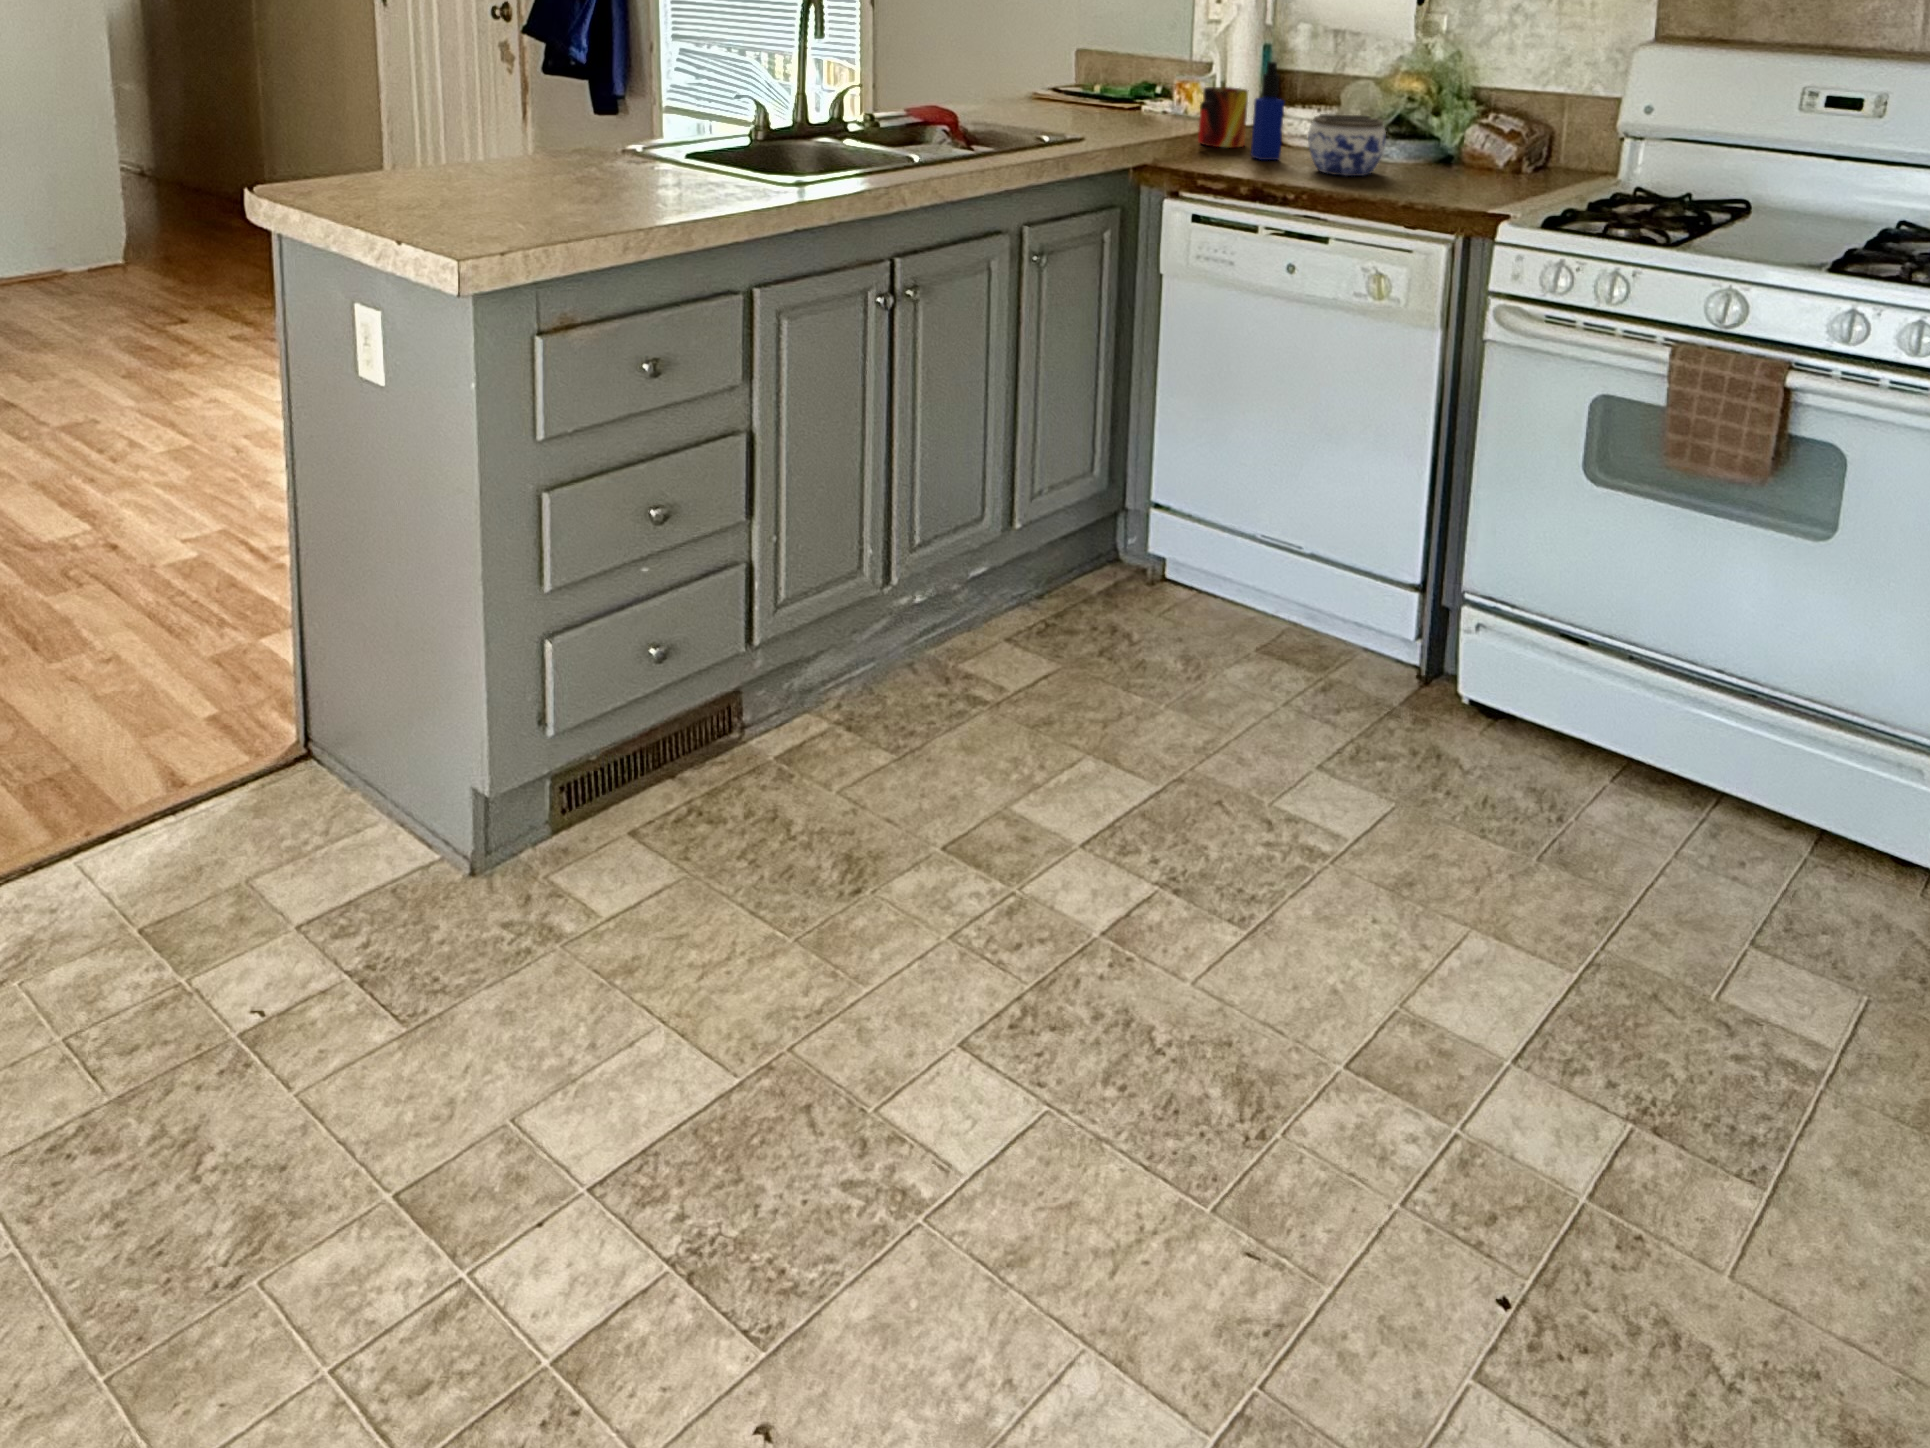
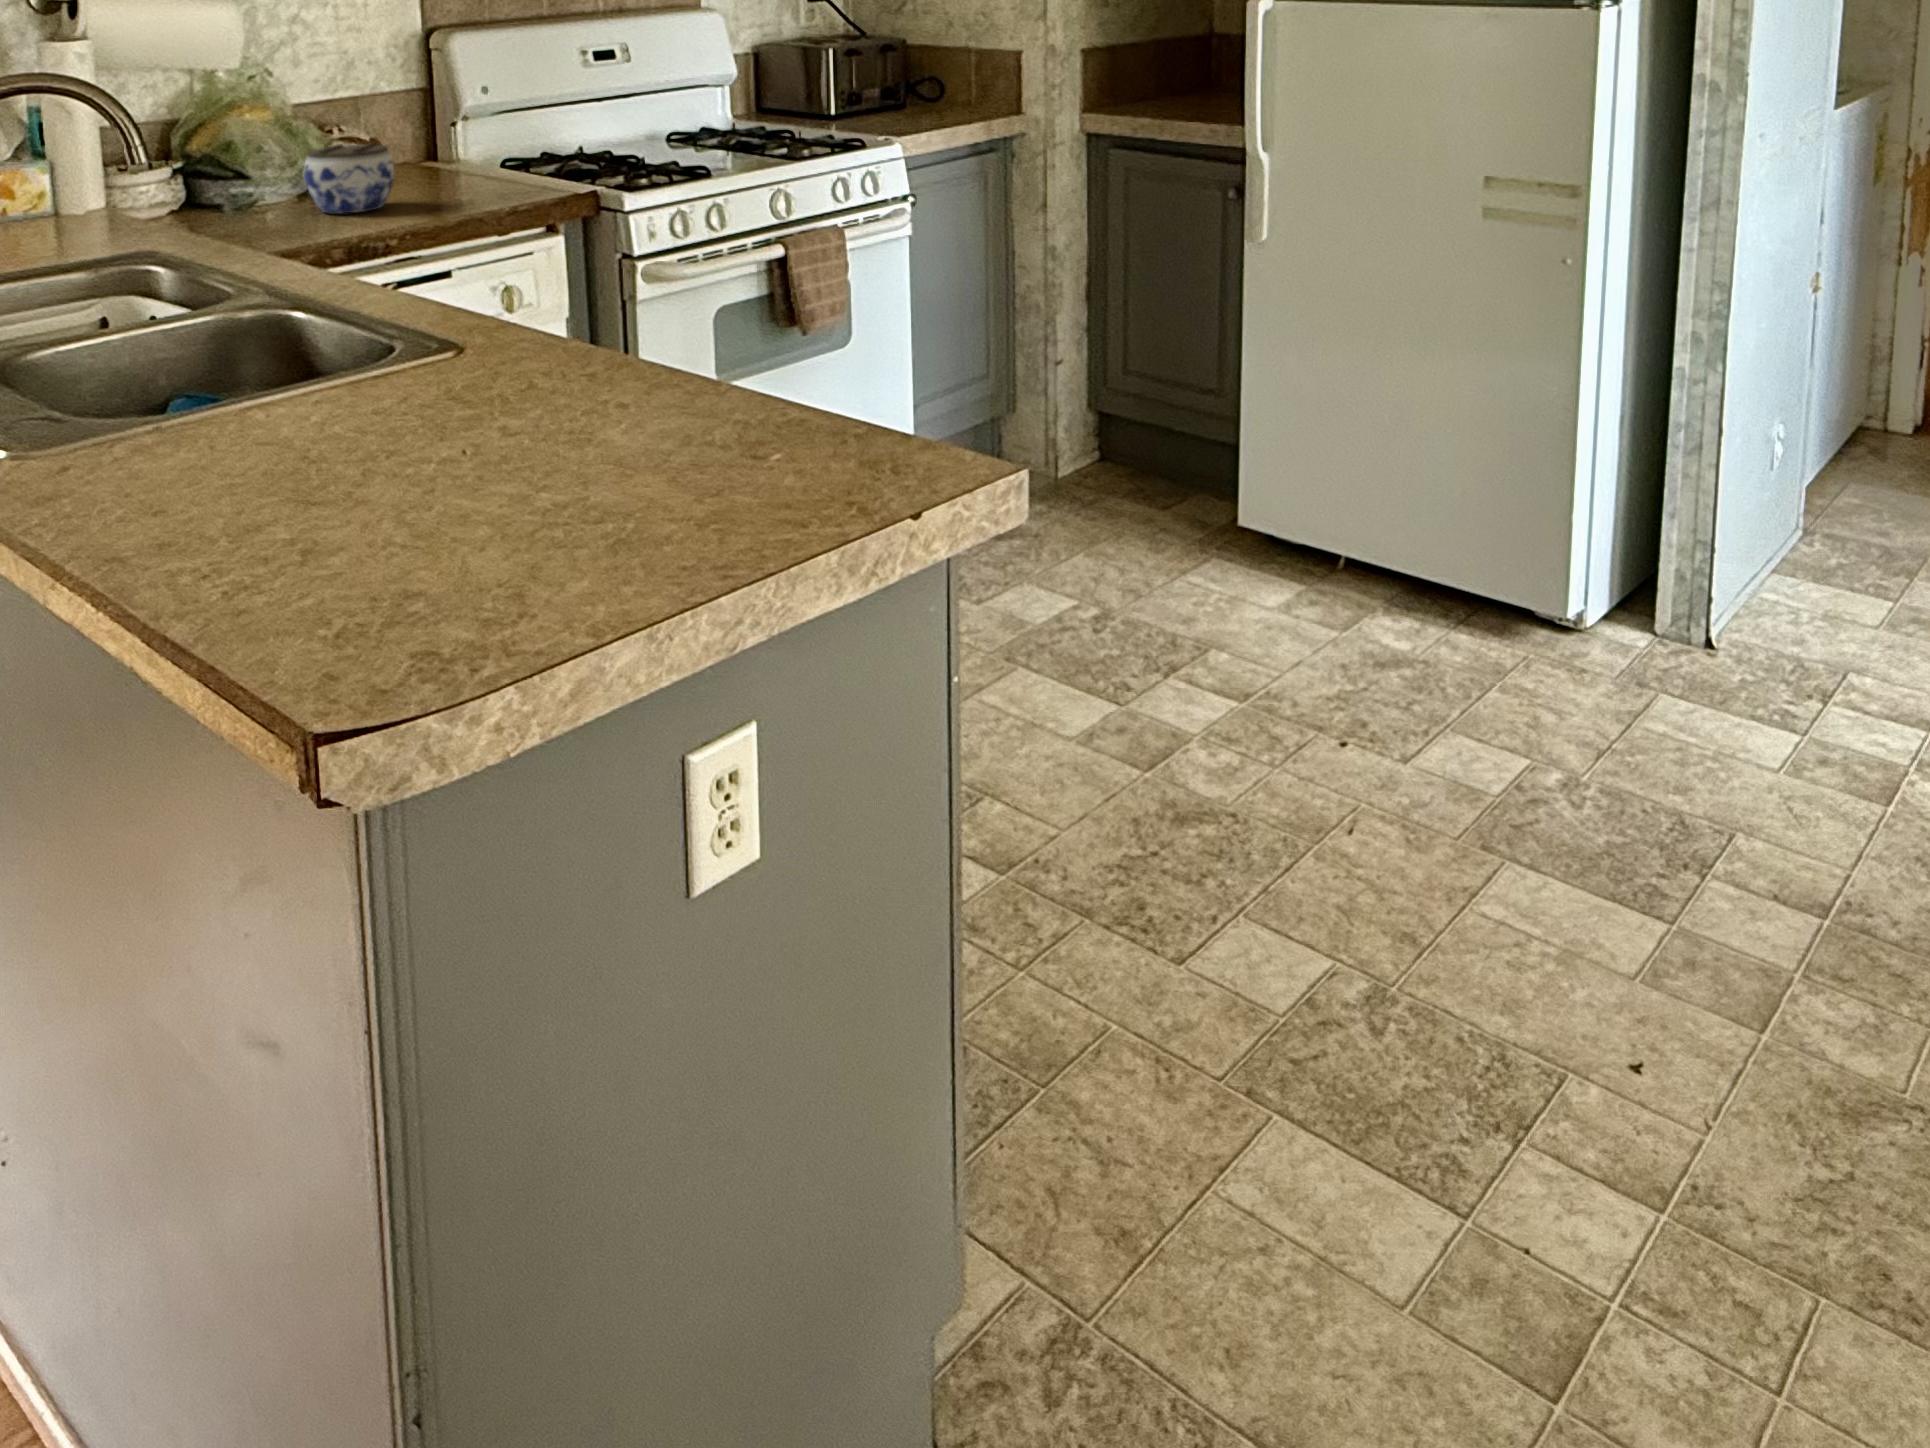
bottle: present [1251,61,1284,160] -> none [218,104,259,227]
mug: present [1198,87,1248,147] -> none [85,155,157,237]

